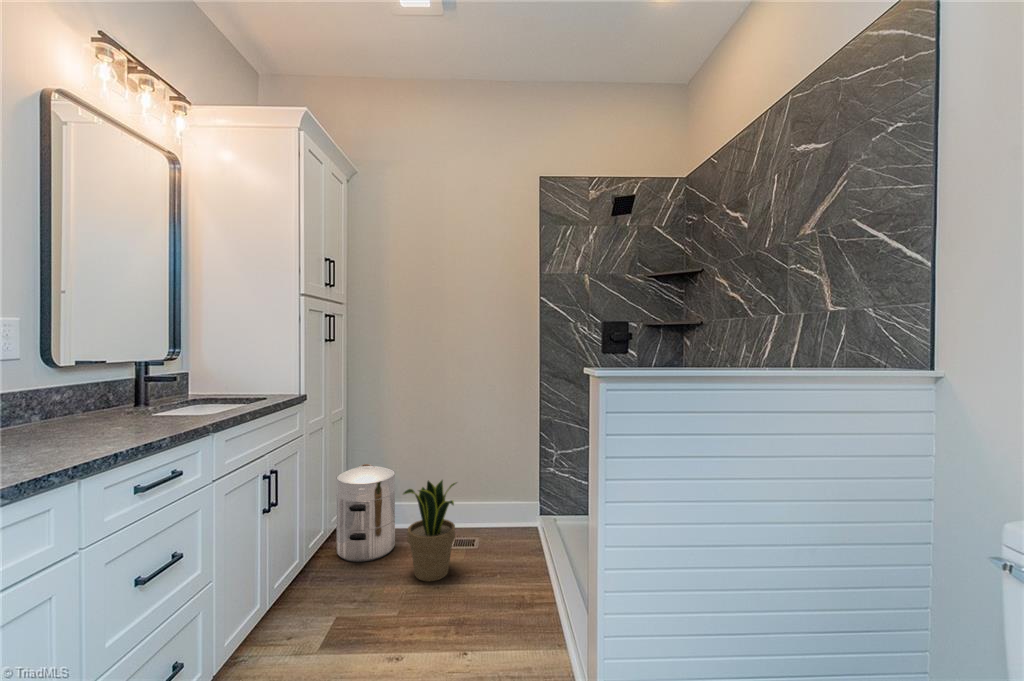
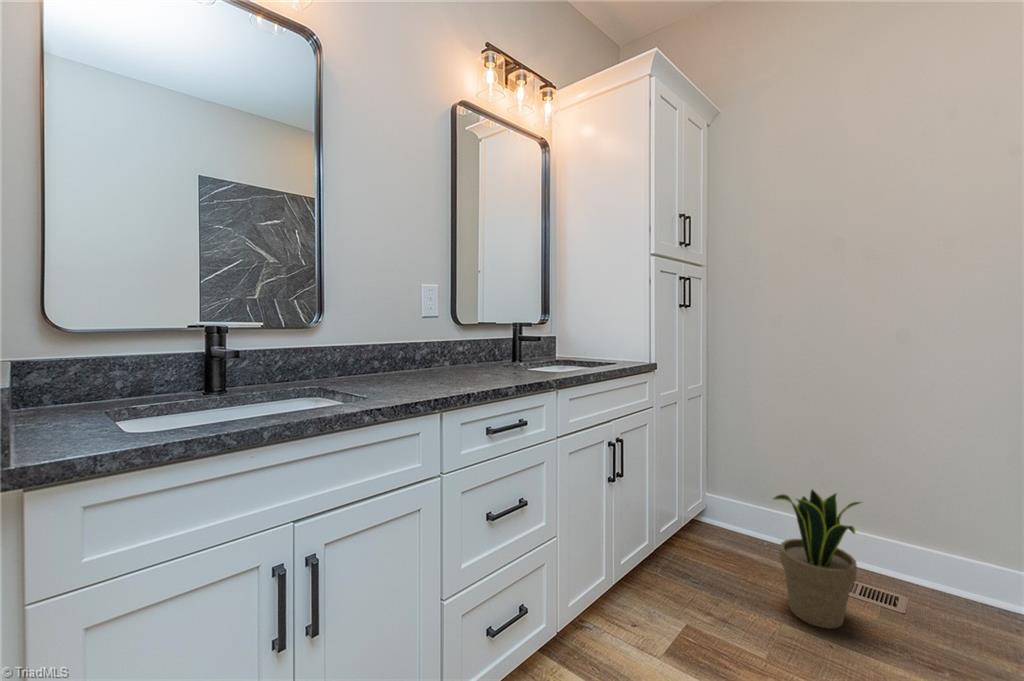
waste bin: present [336,464,395,562] -> none [691,452,764,567]

